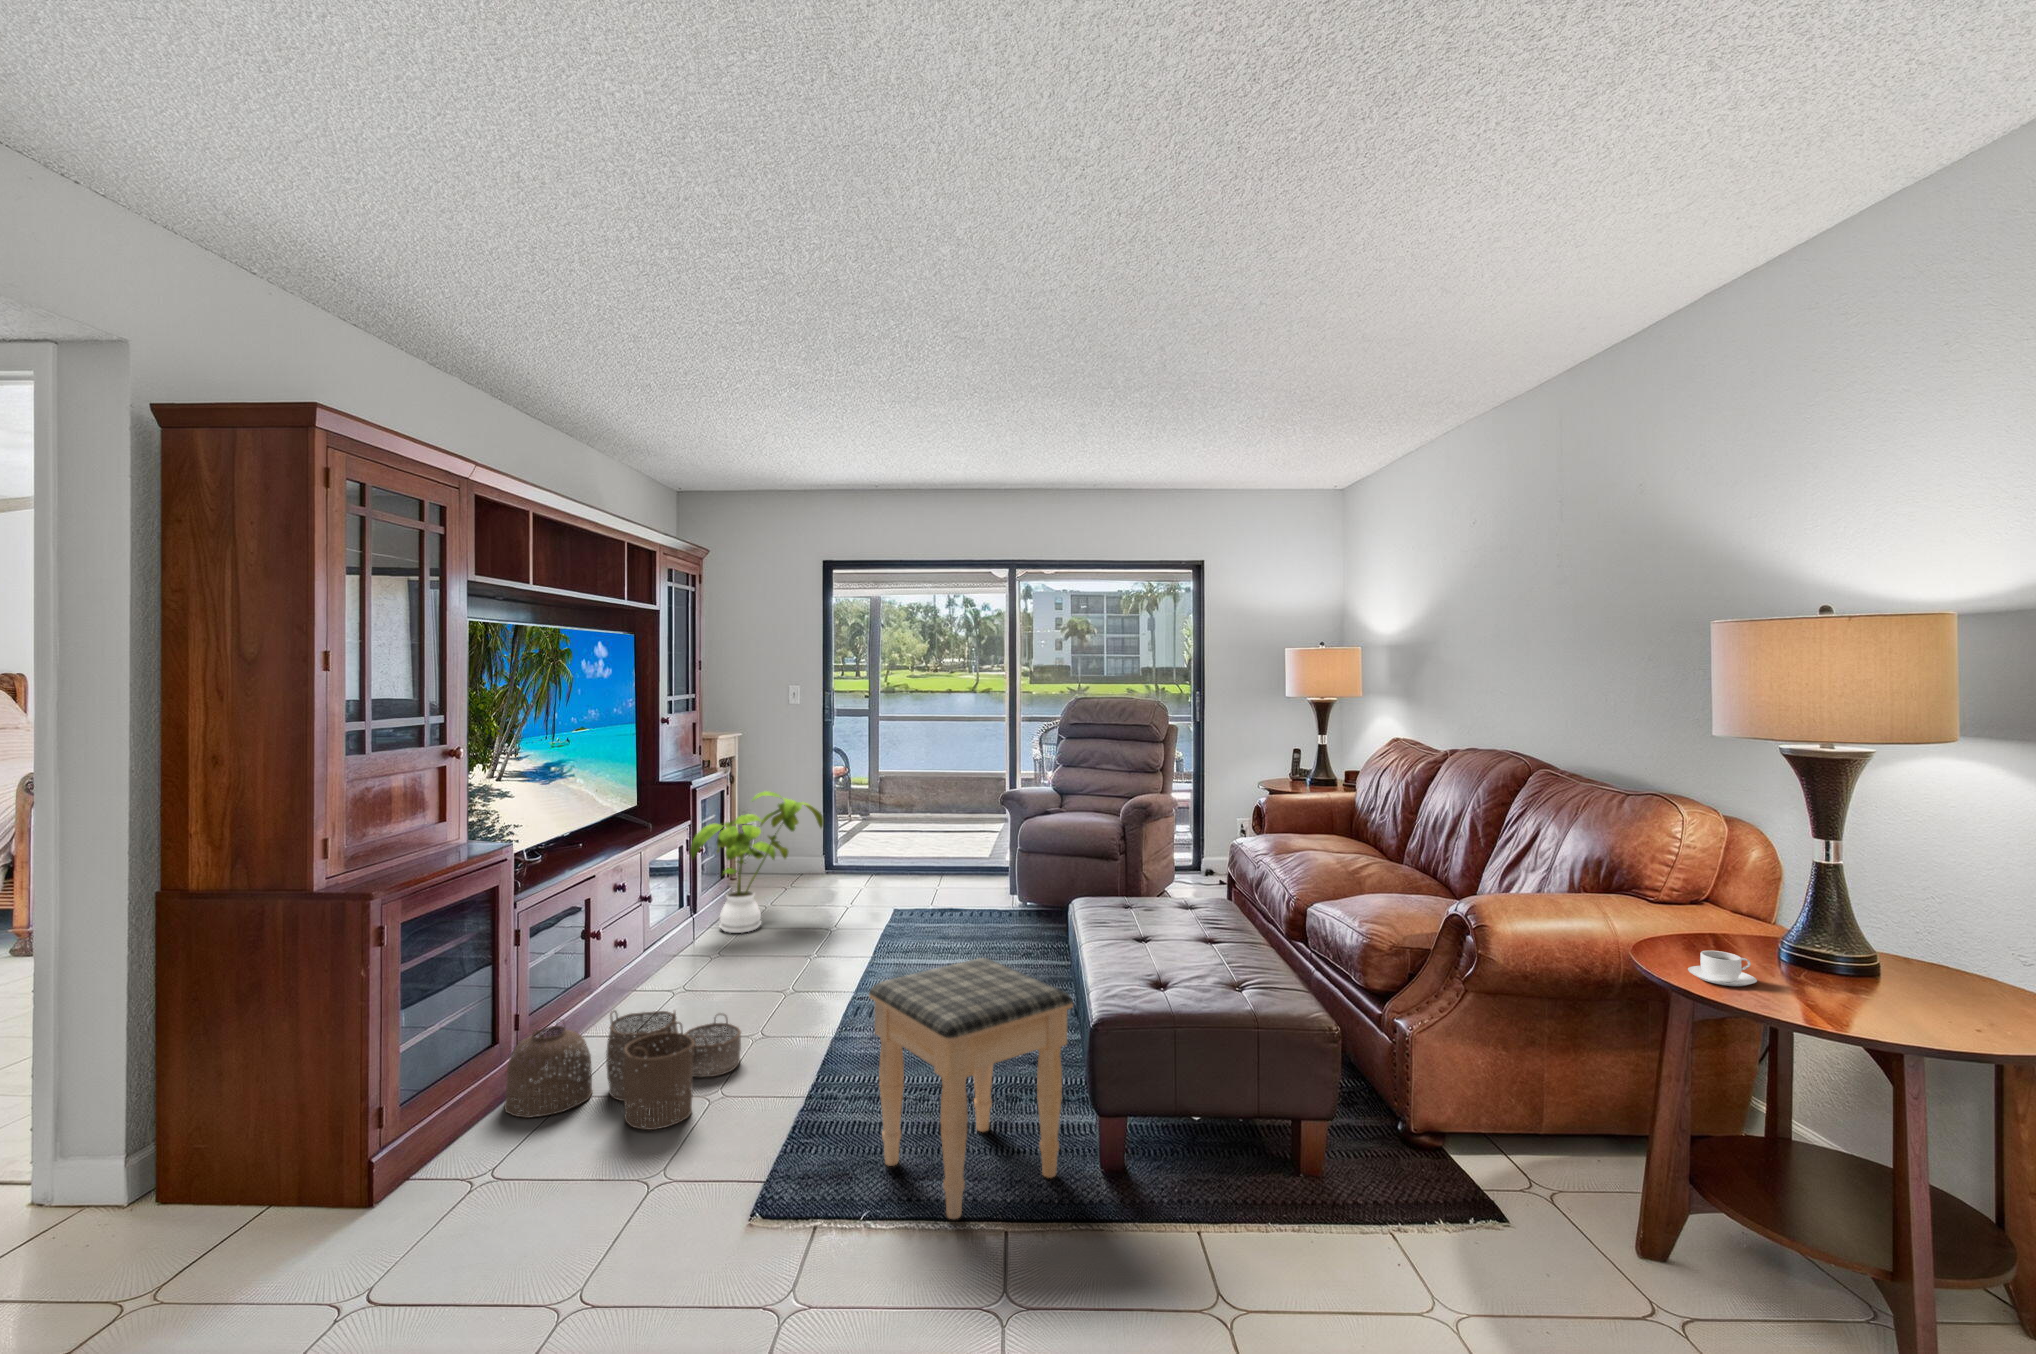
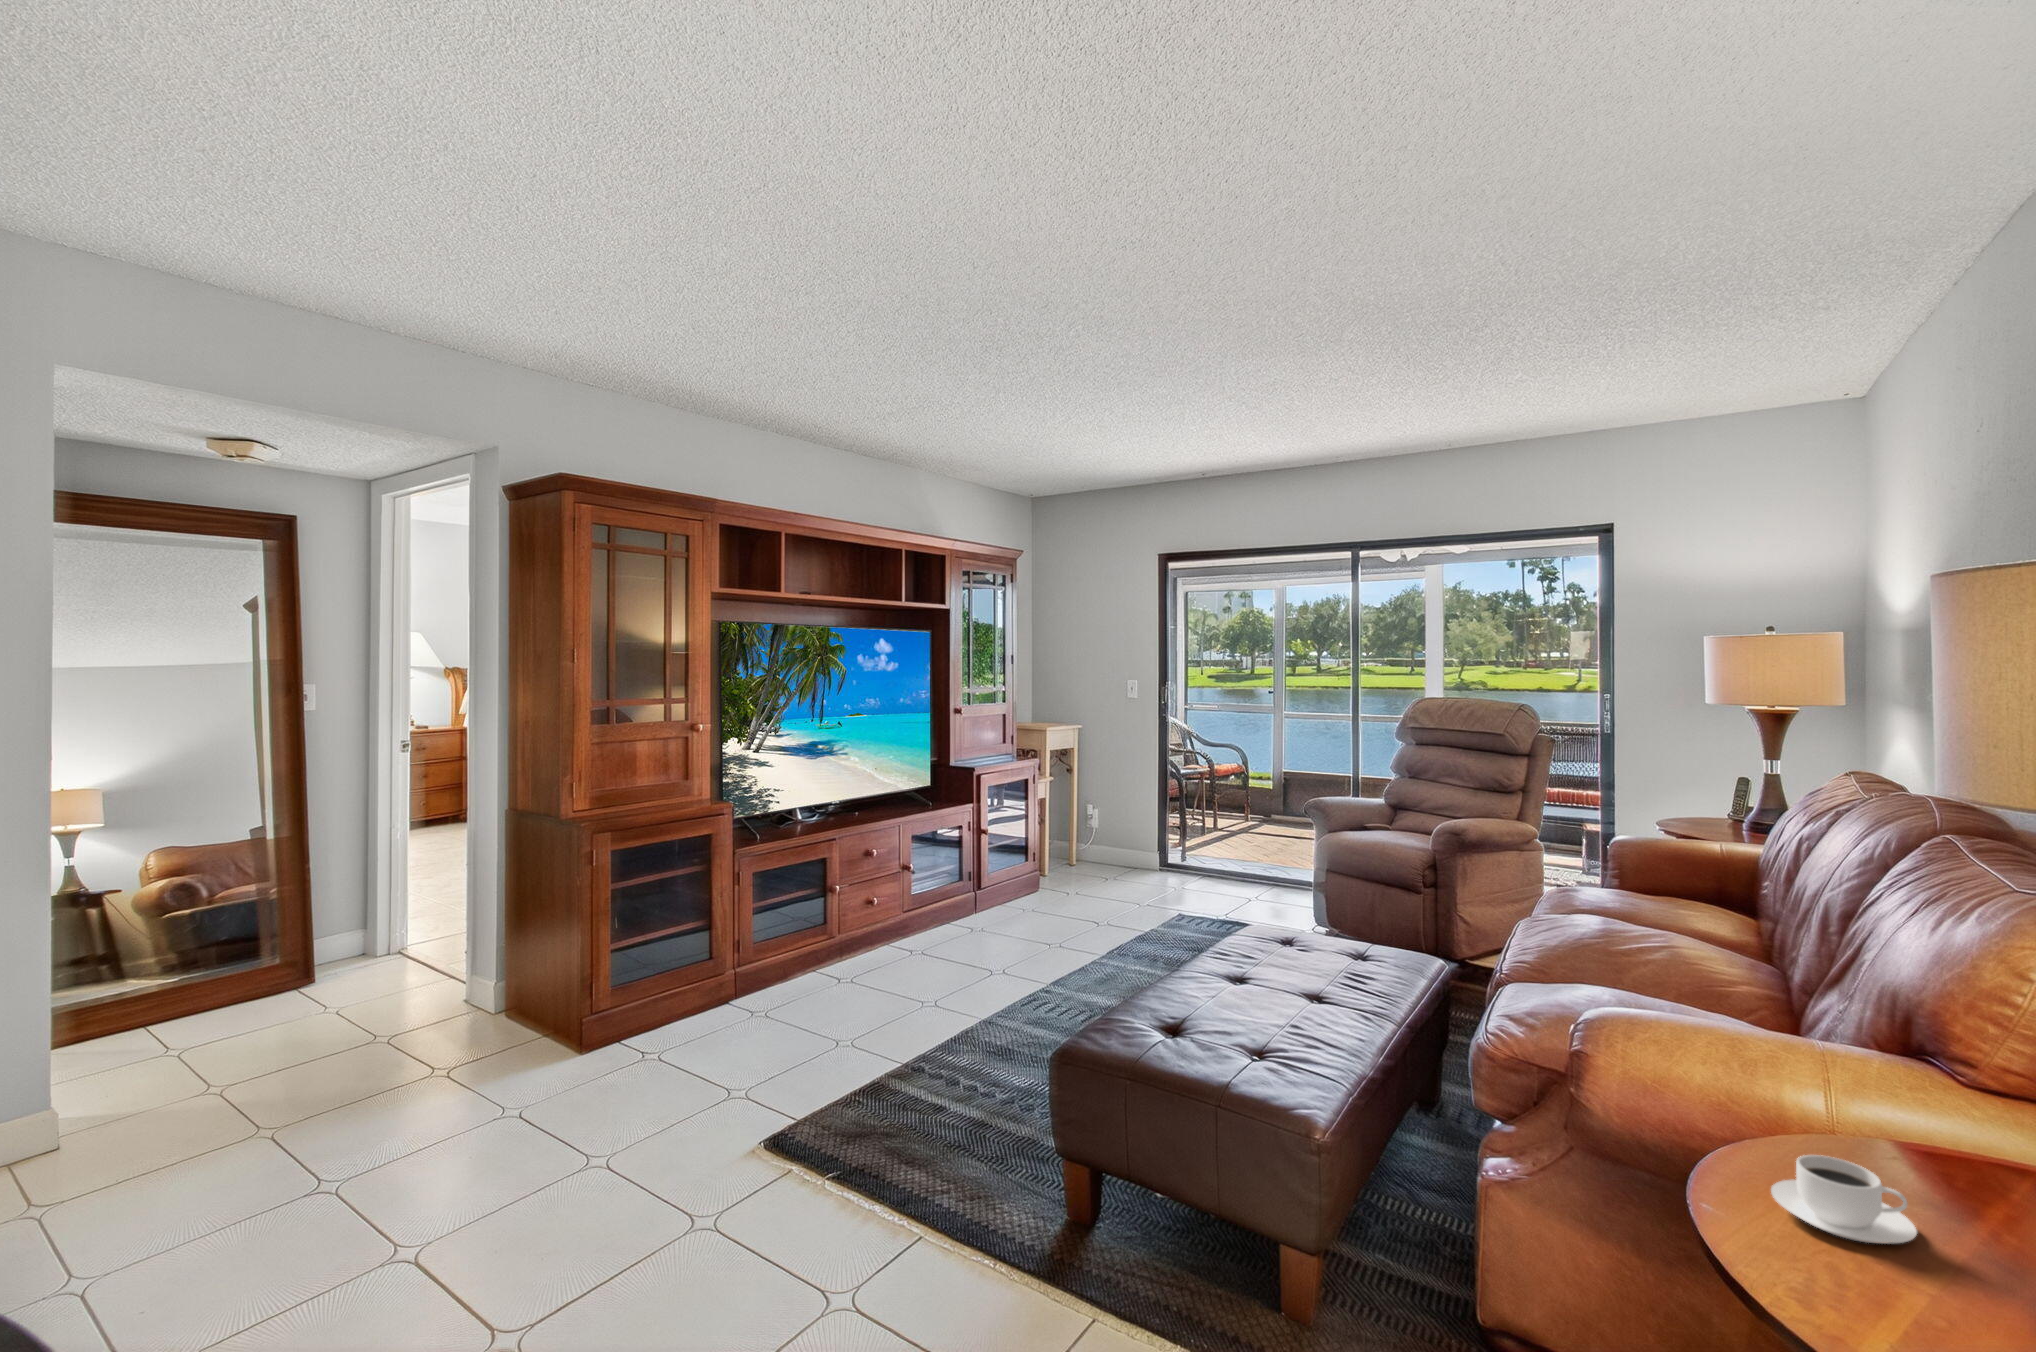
house plant: present [690,791,824,933] -> none [964,781,1094,915]
footstool: present [869,958,1073,1219] -> none [857,961,1031,1221]
woven basket: present [504,1010,741,1130] -> none [693,955,887,1064]

